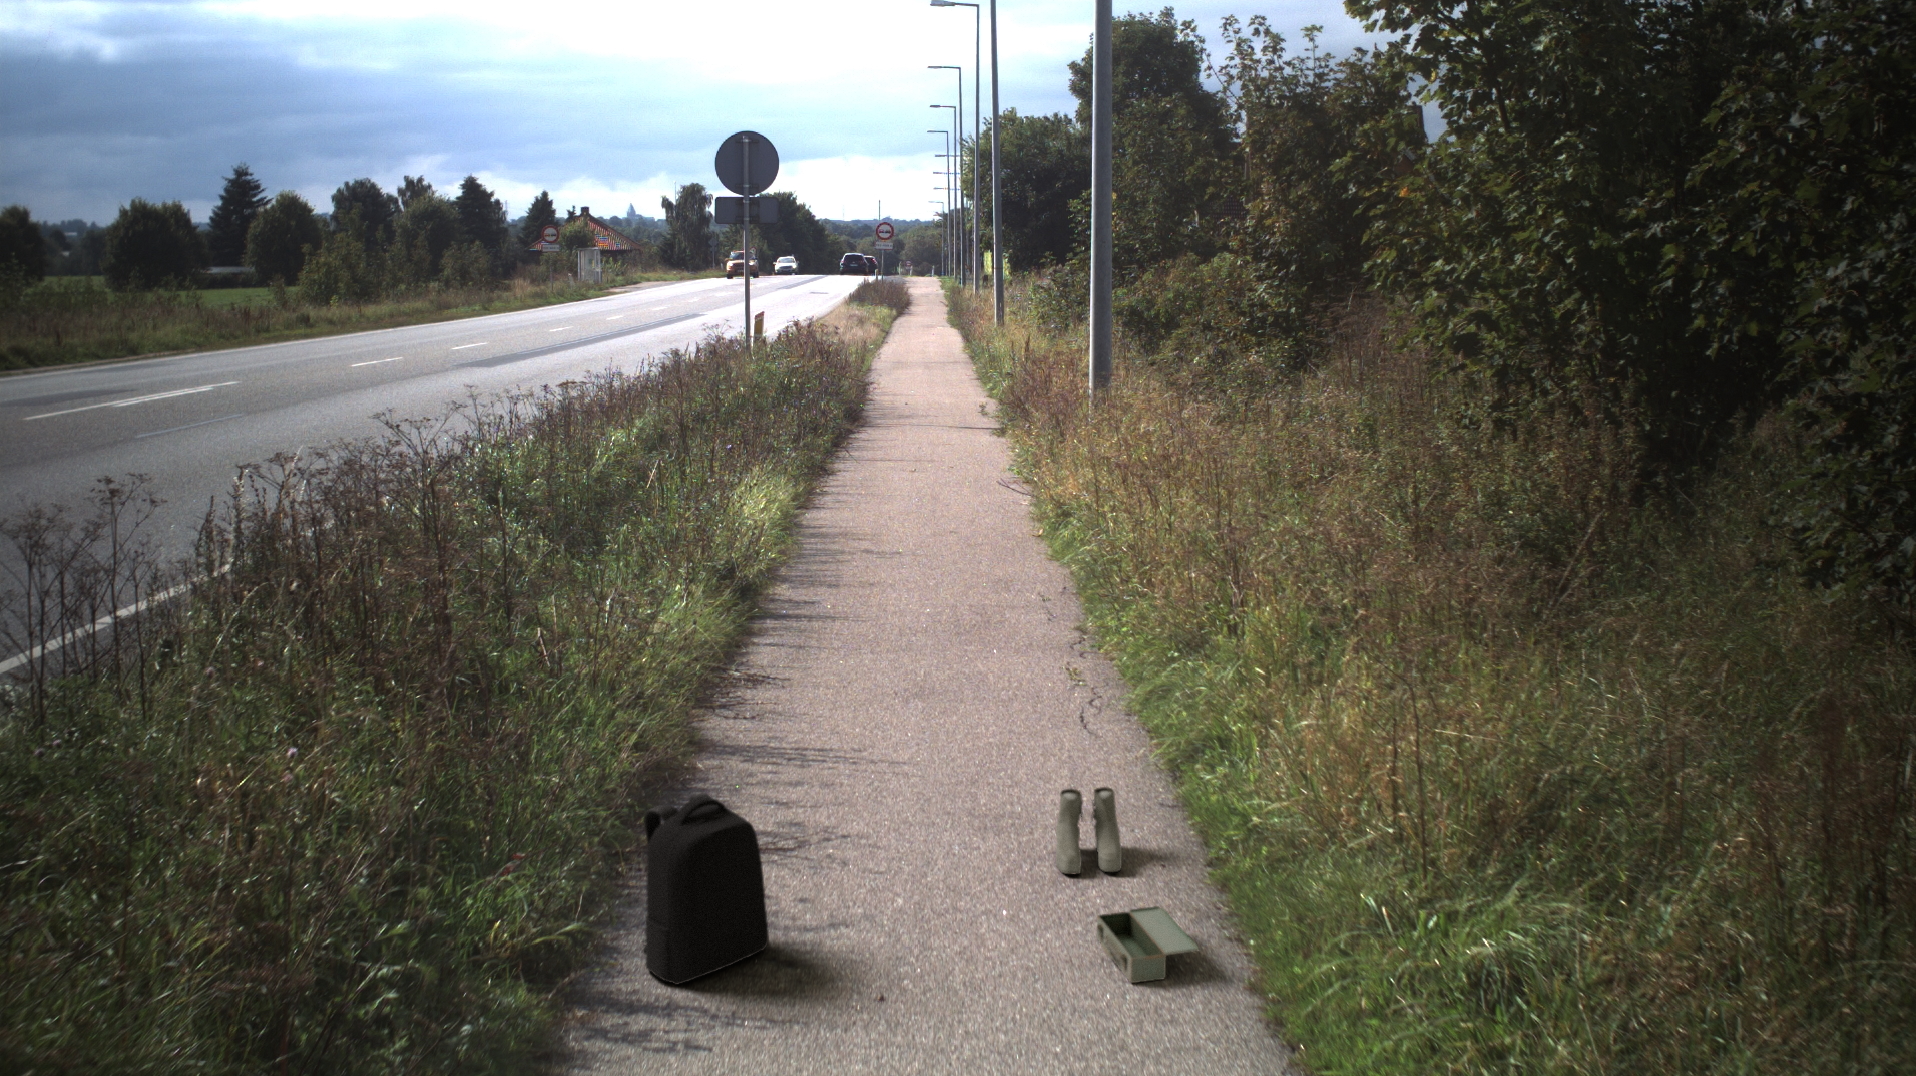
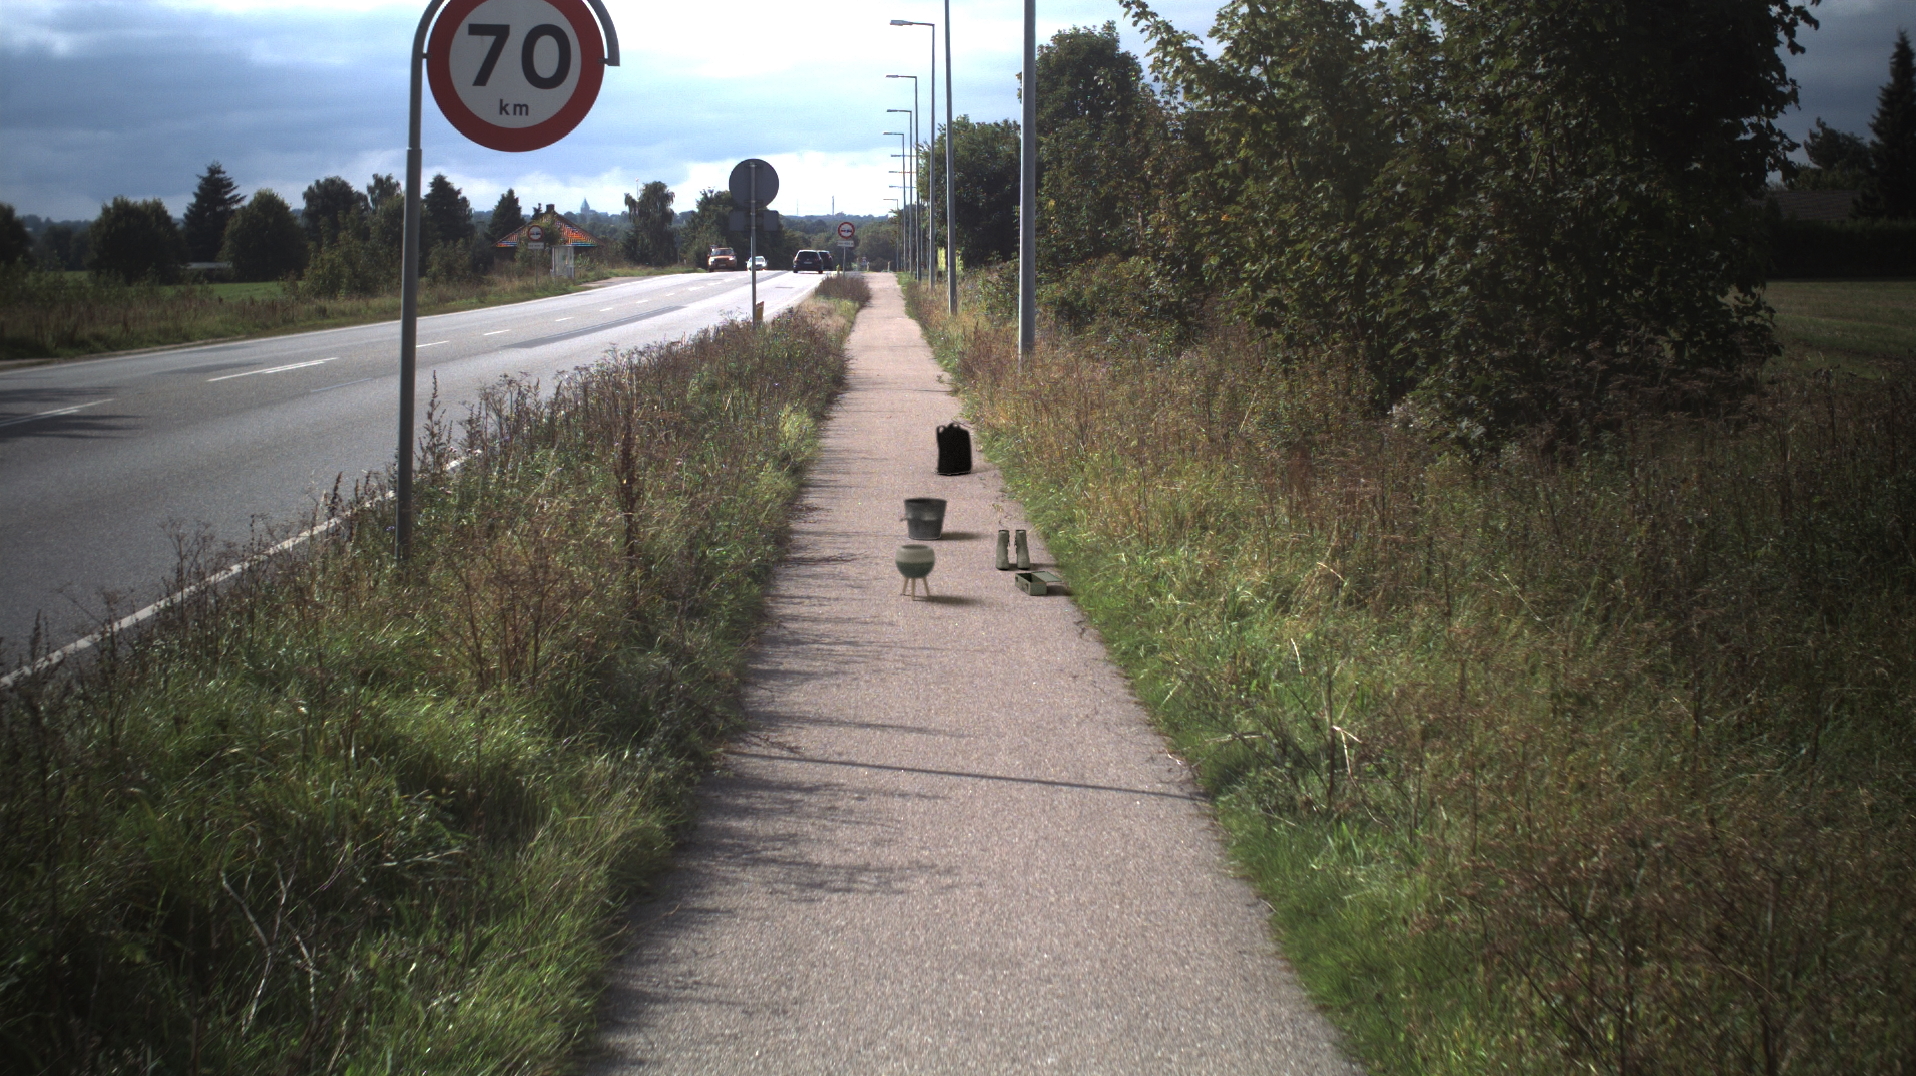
bucket: none [882,686,968,770] -> present [900,497,947,540]
backpack: present [642,793,769,985] -> present [936,422,973,476]
planter: none [840,876,928,1008] -> present [895,544,936,600]

